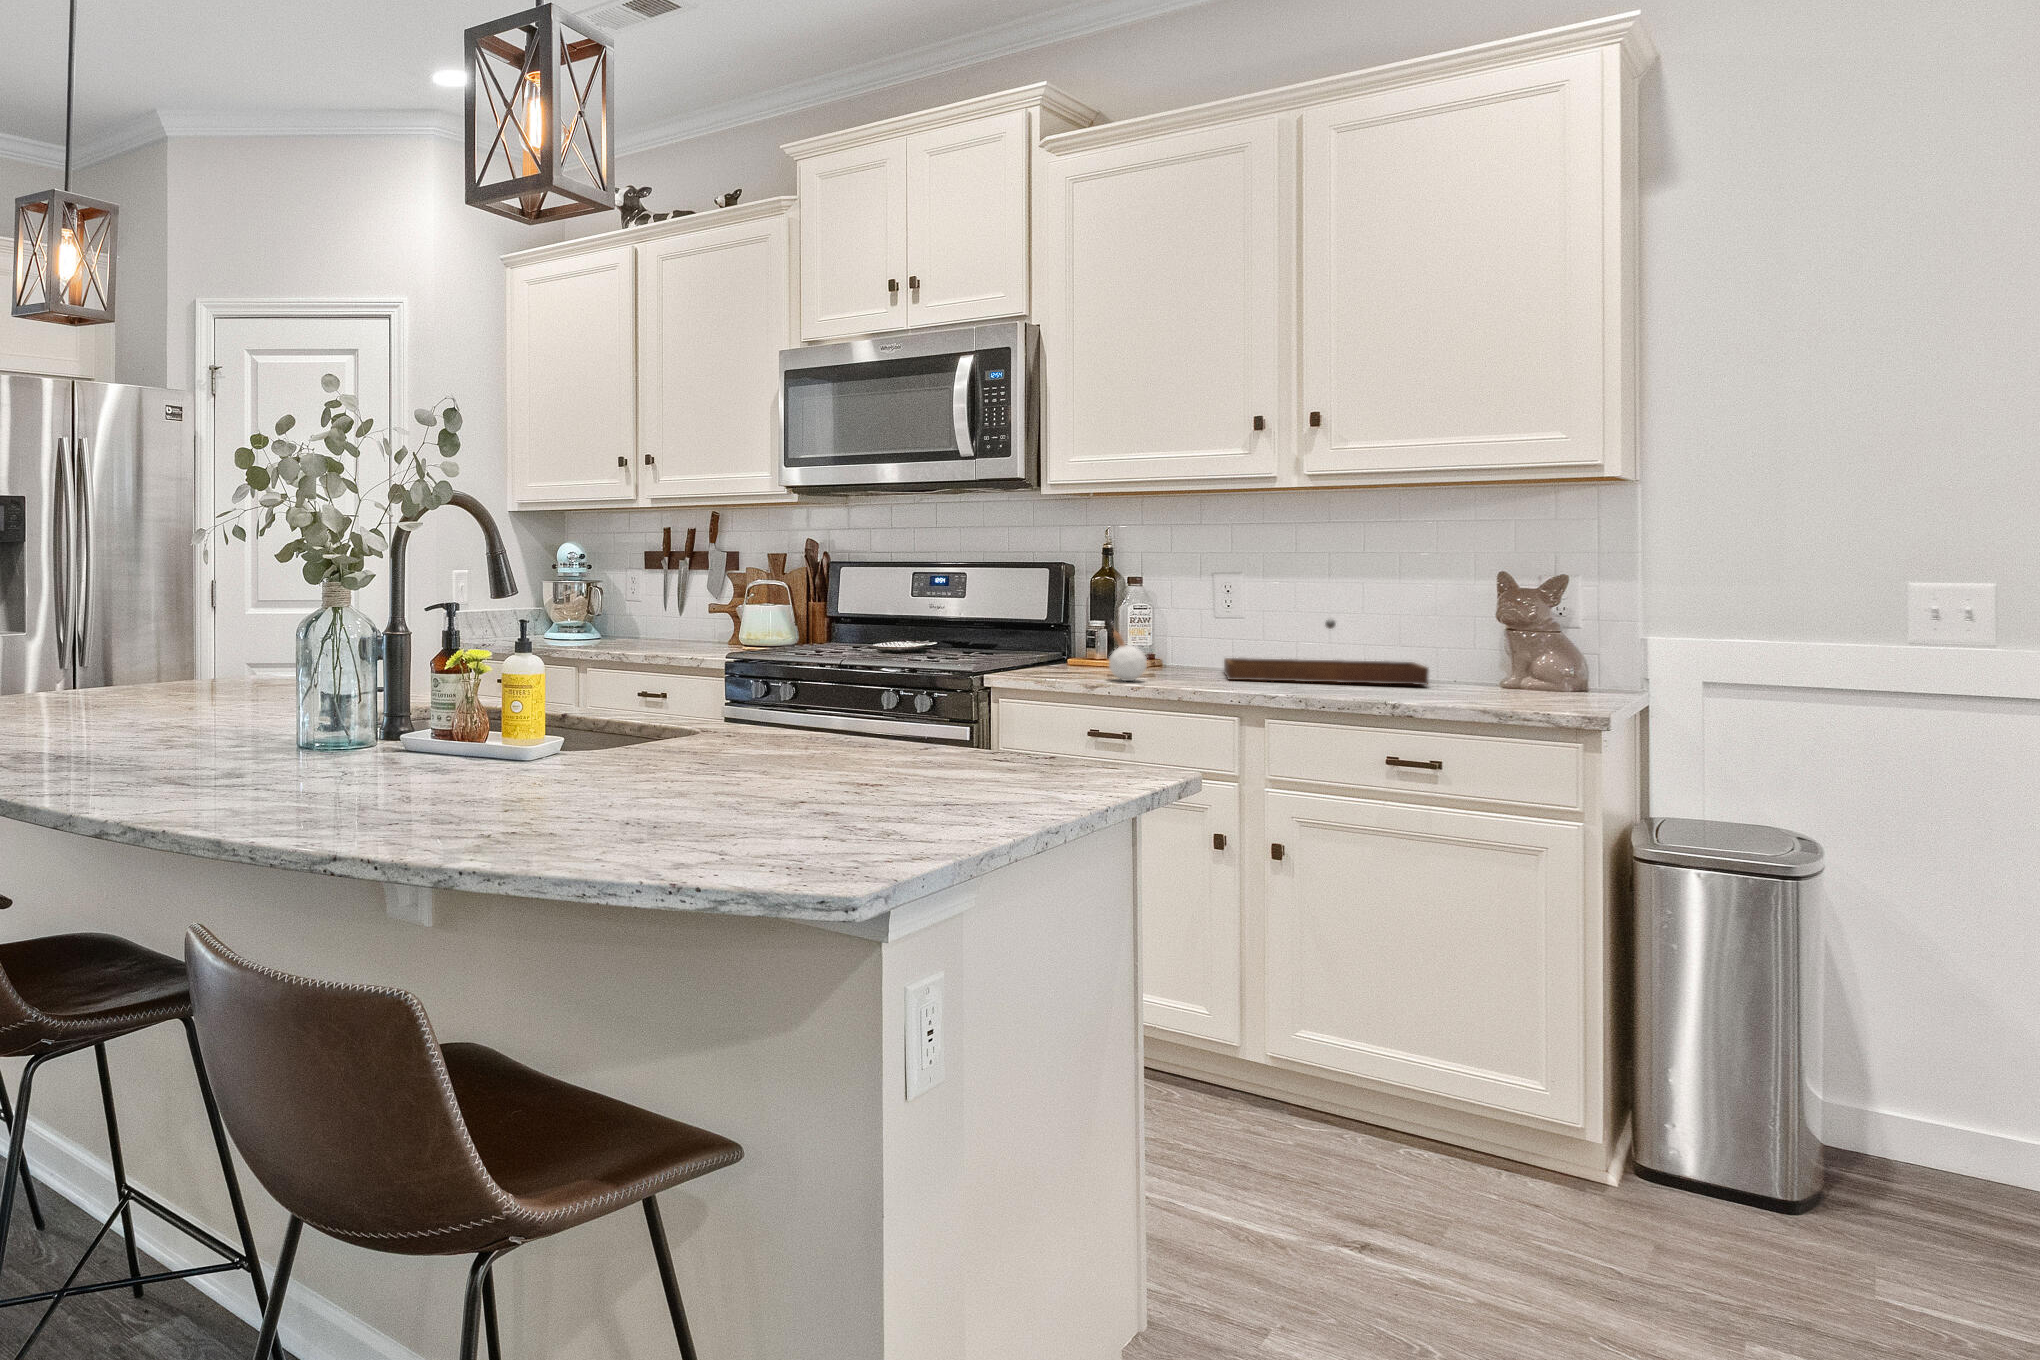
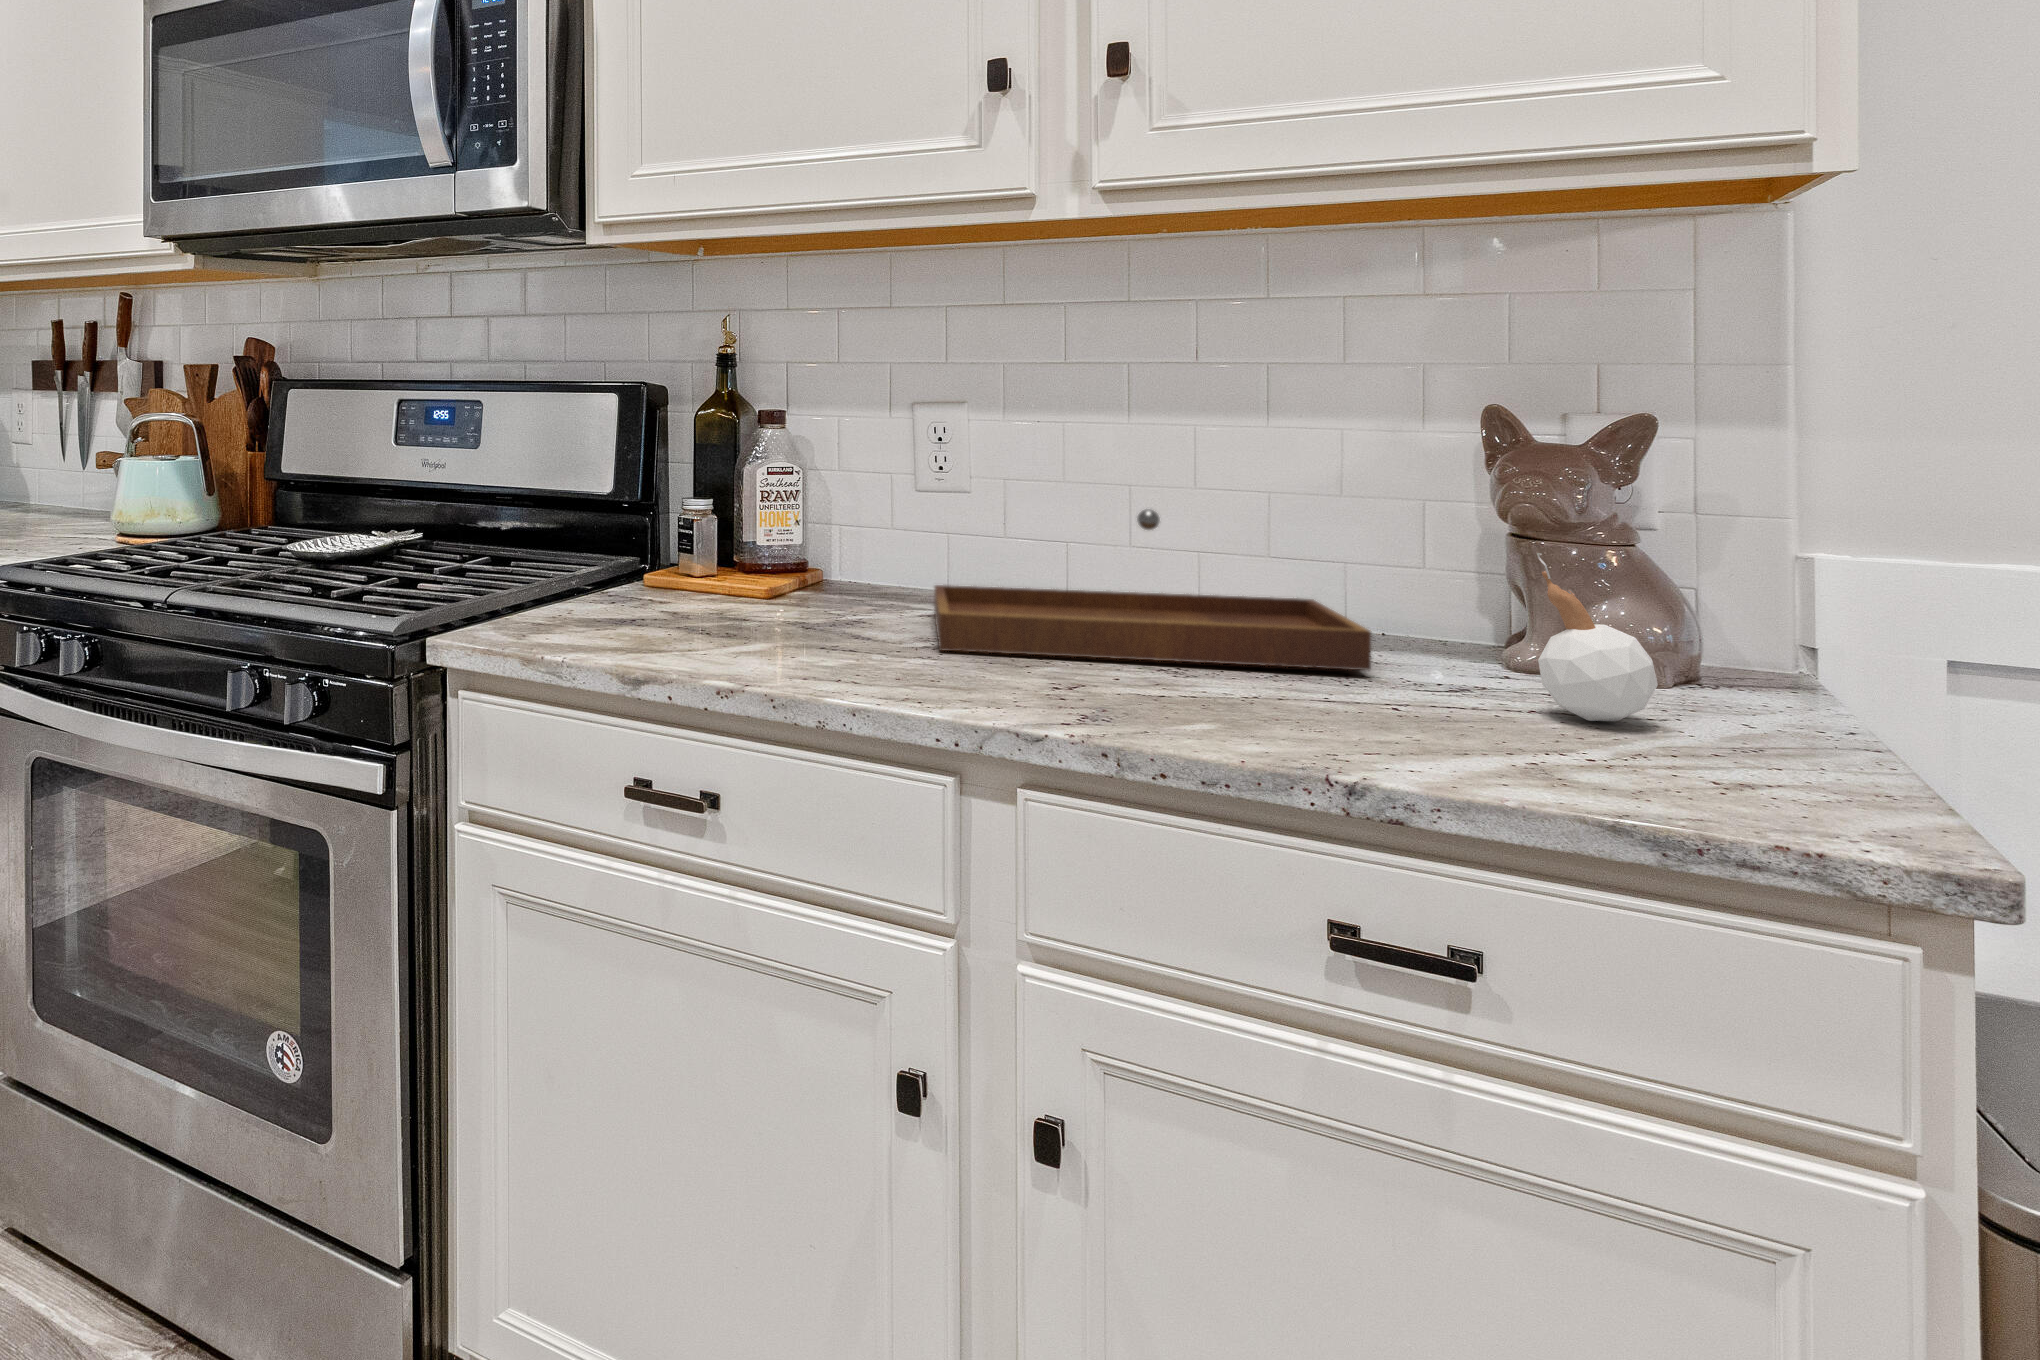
candle: present [1109,631,1147,681] -> present [1537,553,1658,721]

